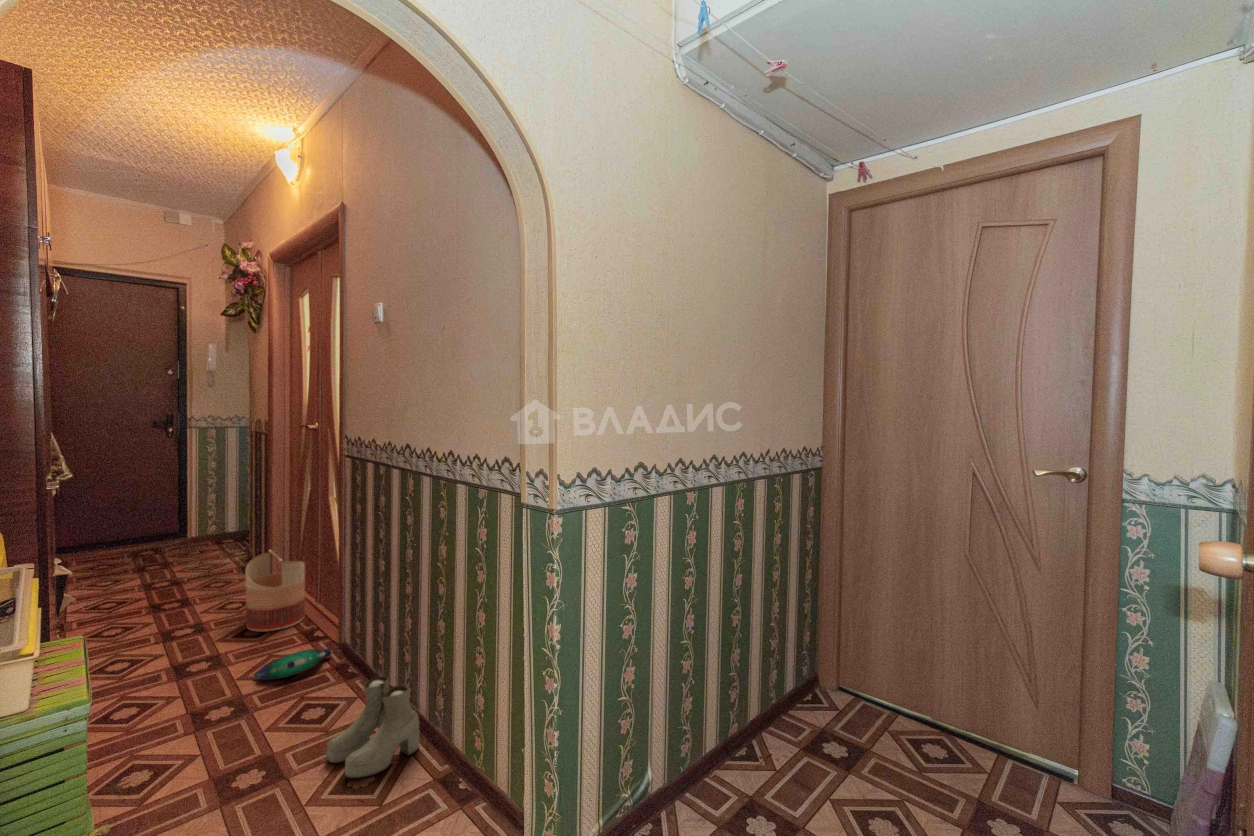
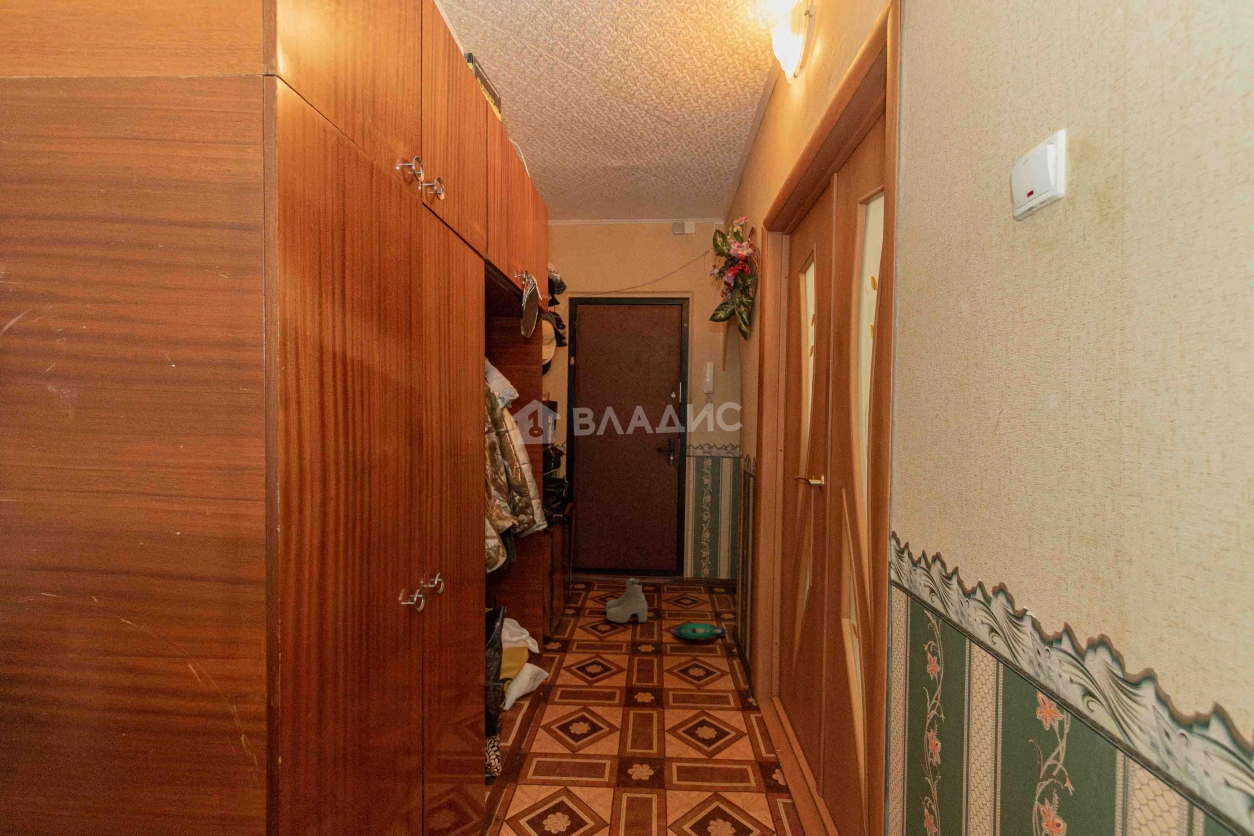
basket: present [246,550,305,631] -> none [683,540,723,604]
boots: present [326,676,419,778] -> present [606,577,647,623]

